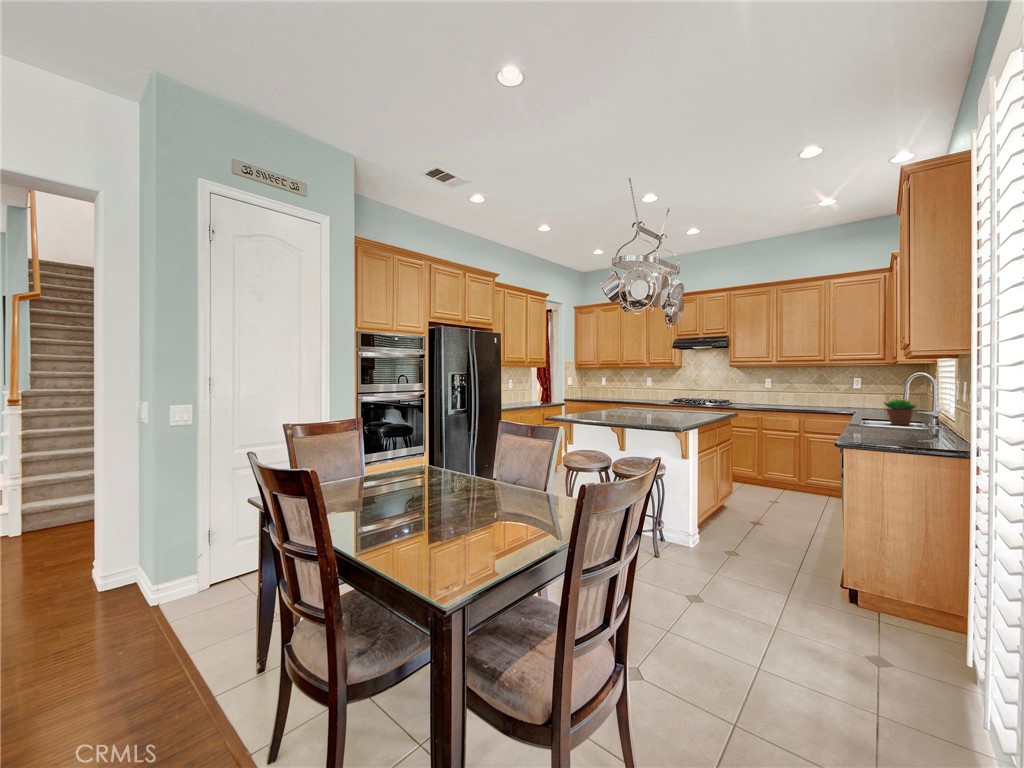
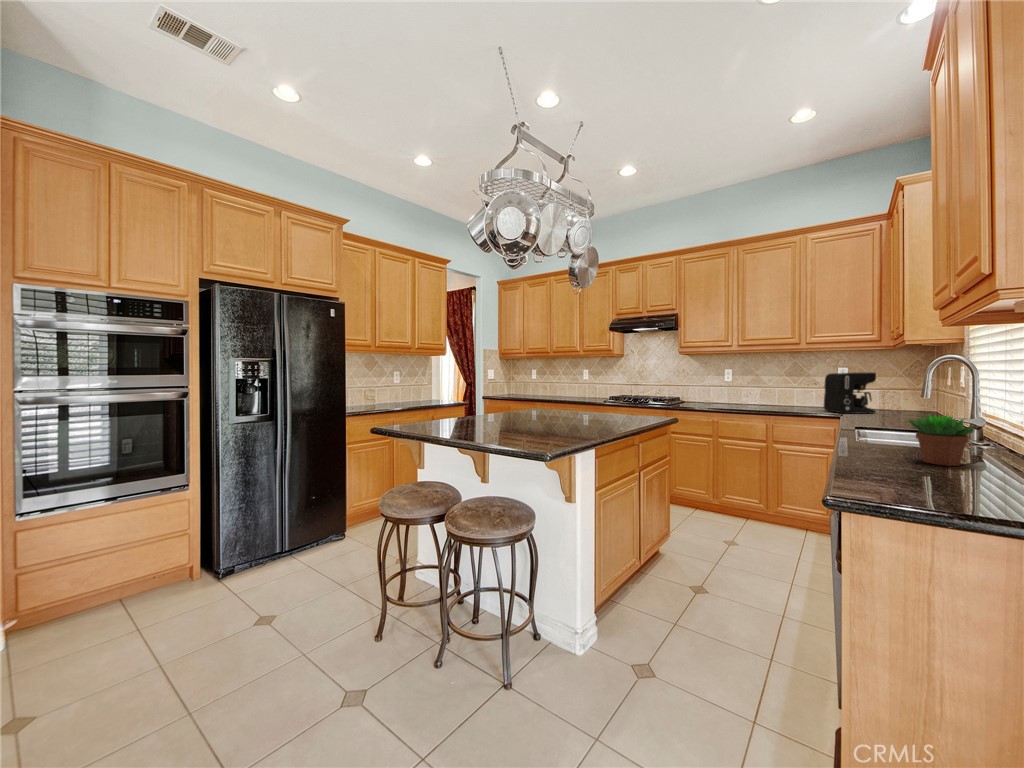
coffee maker: none [843,381,881,411] -> present [824,372,876,413]

